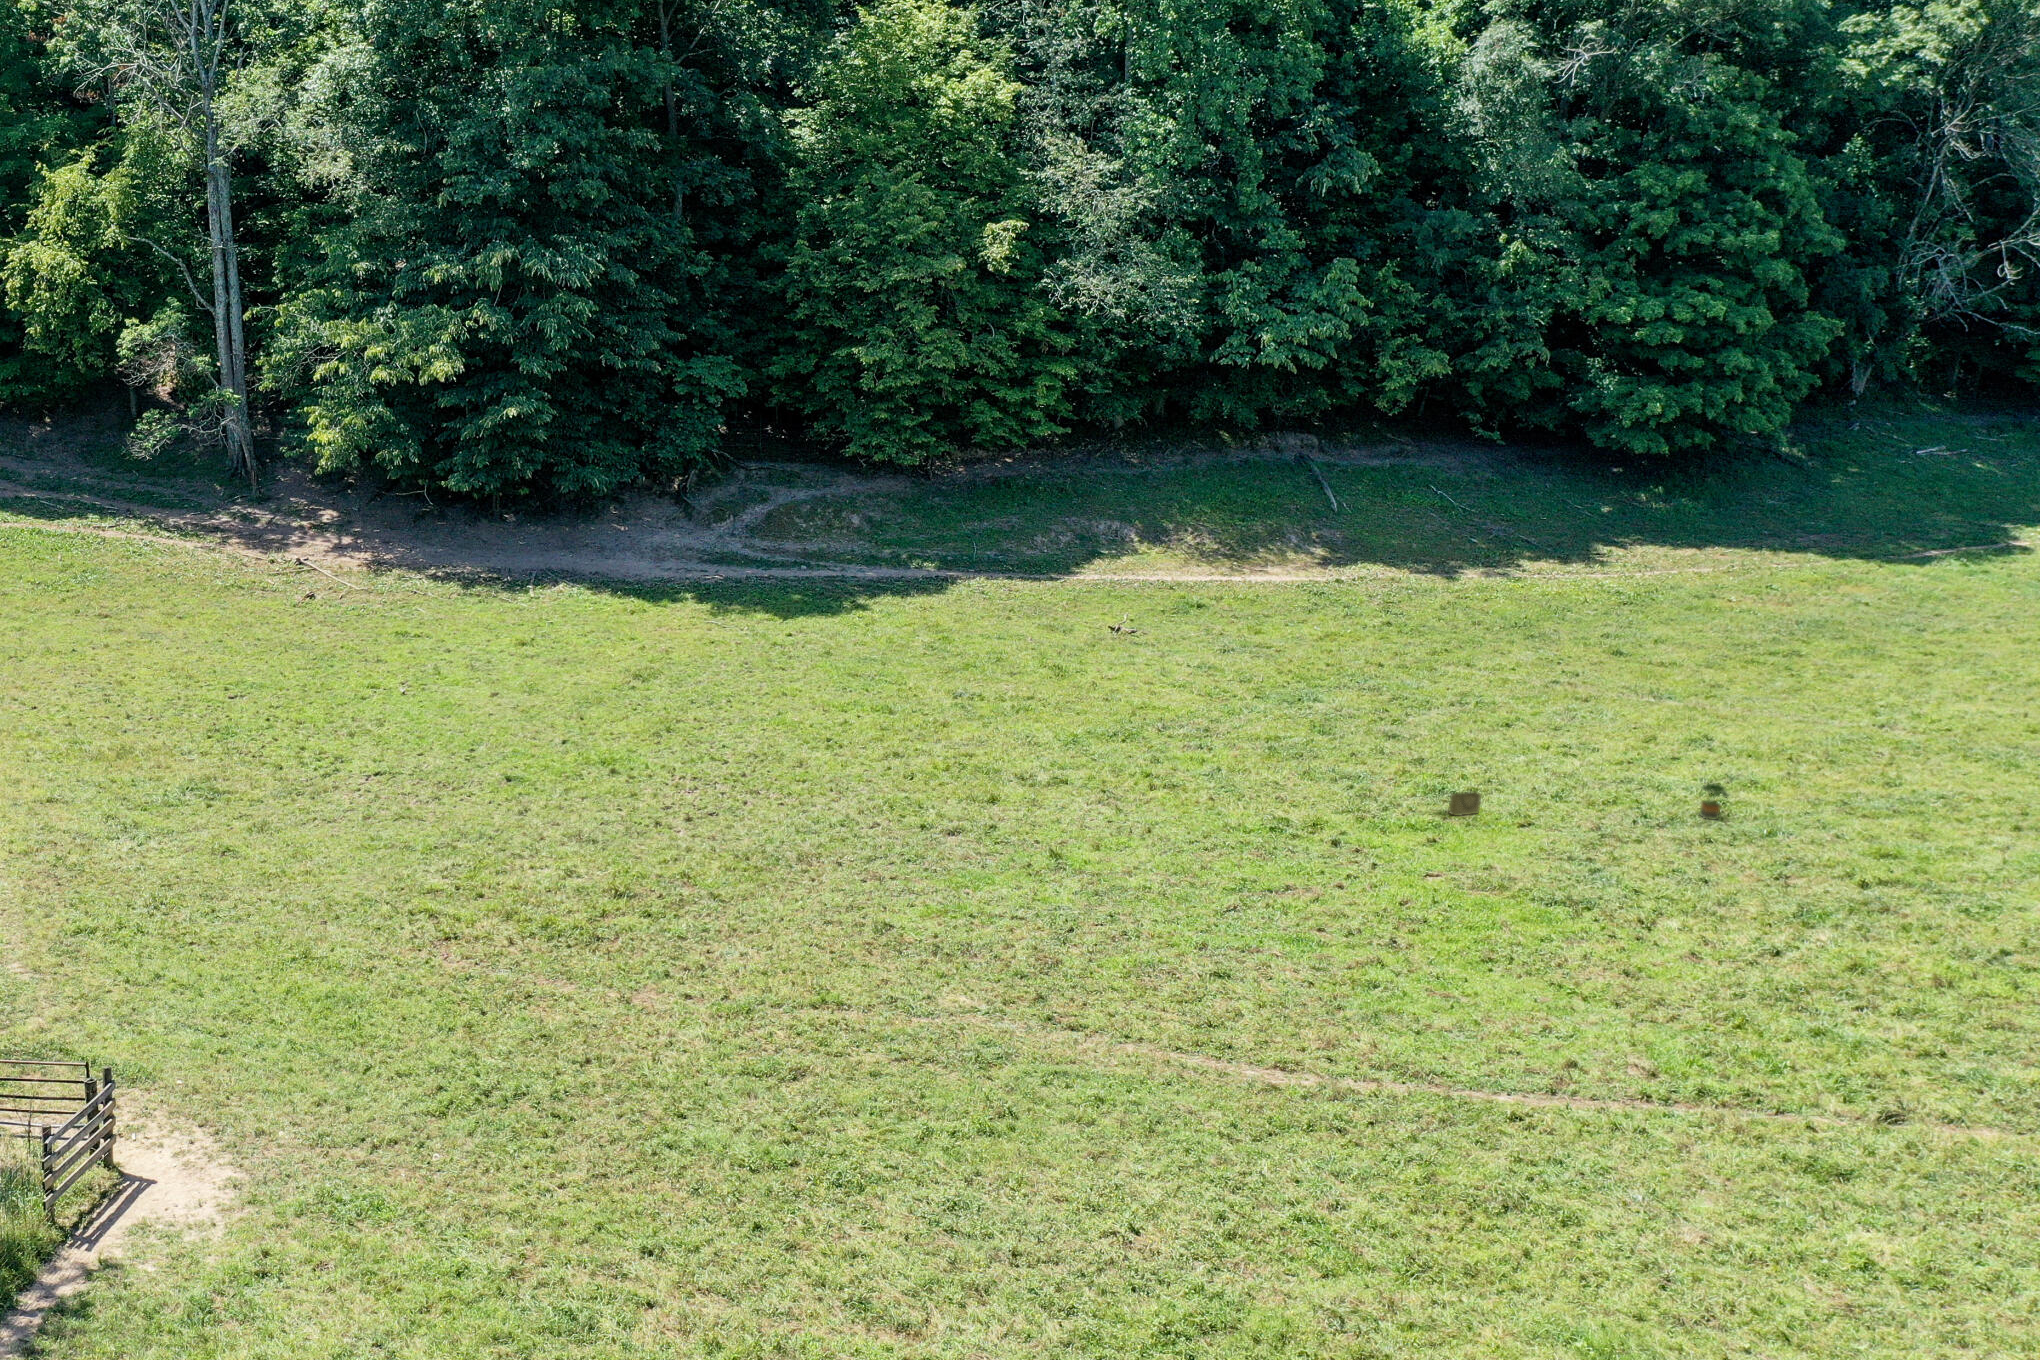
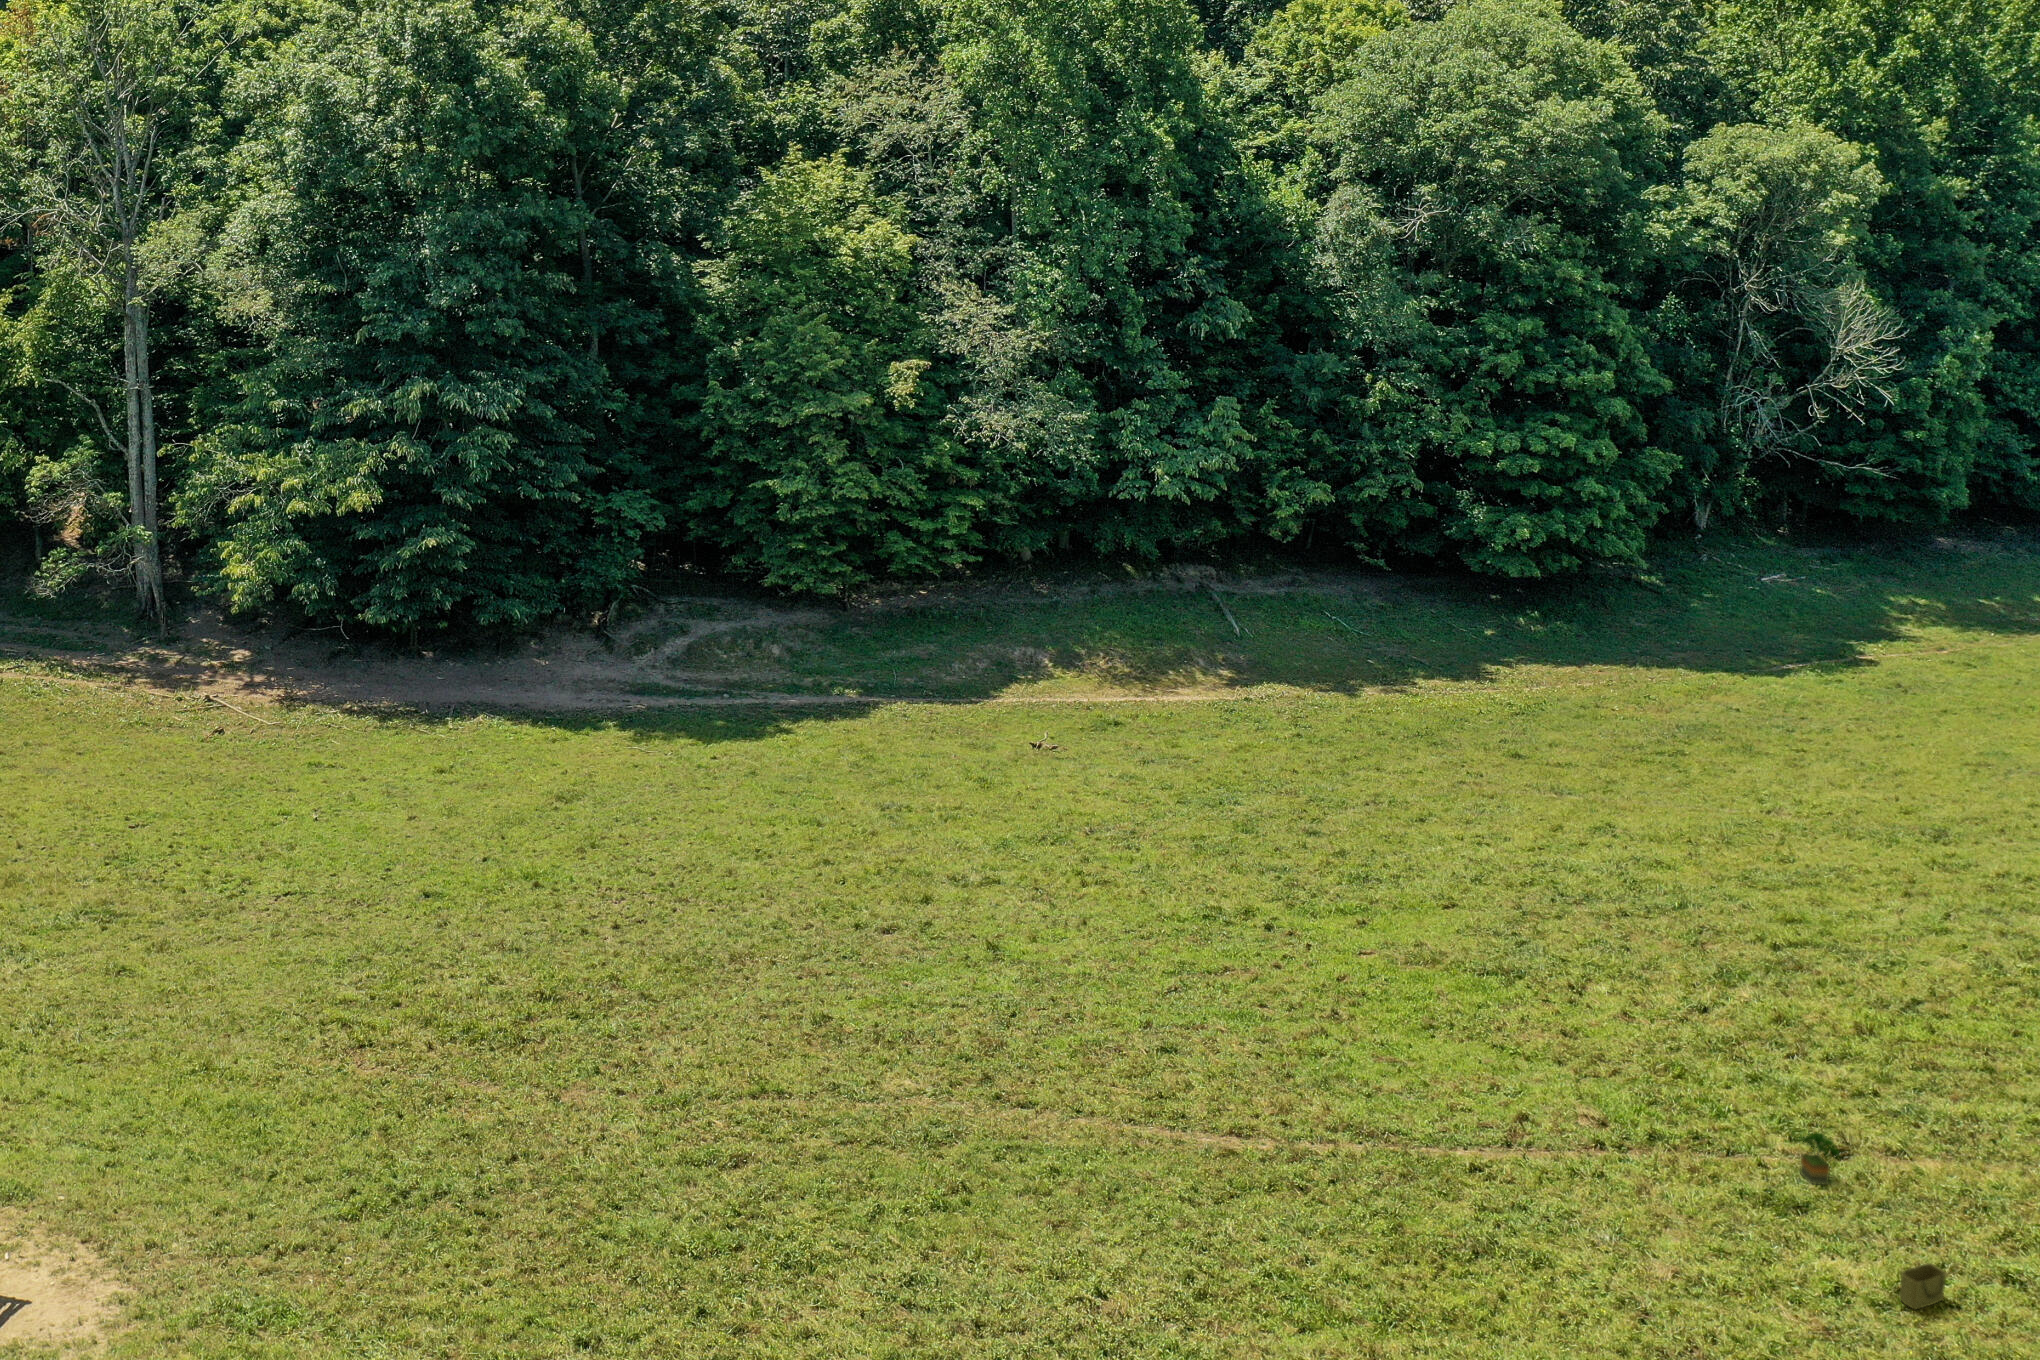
basket: present [1448,792,1482,816] -> present [1900,1263,1947,1309]

